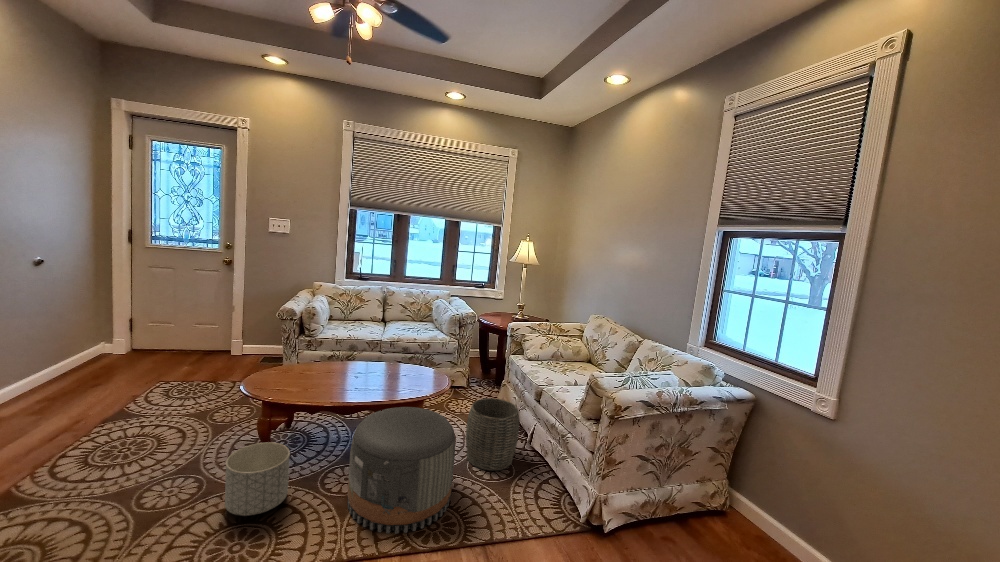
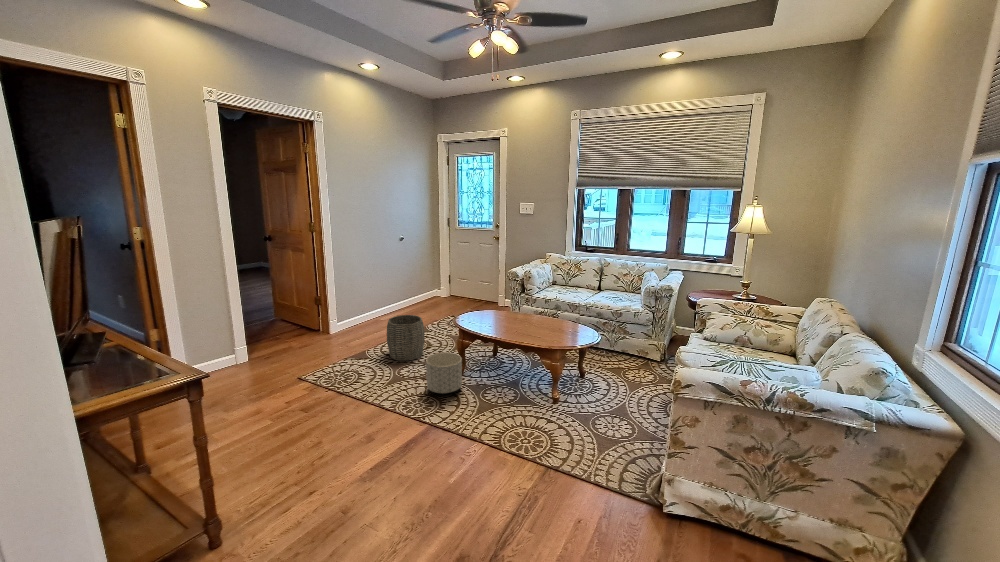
woven basket: present [466,398,519,471] -> present [387,315,425,361]
pouf: present [347,407,455,533] -> none [483,349,564,440]

